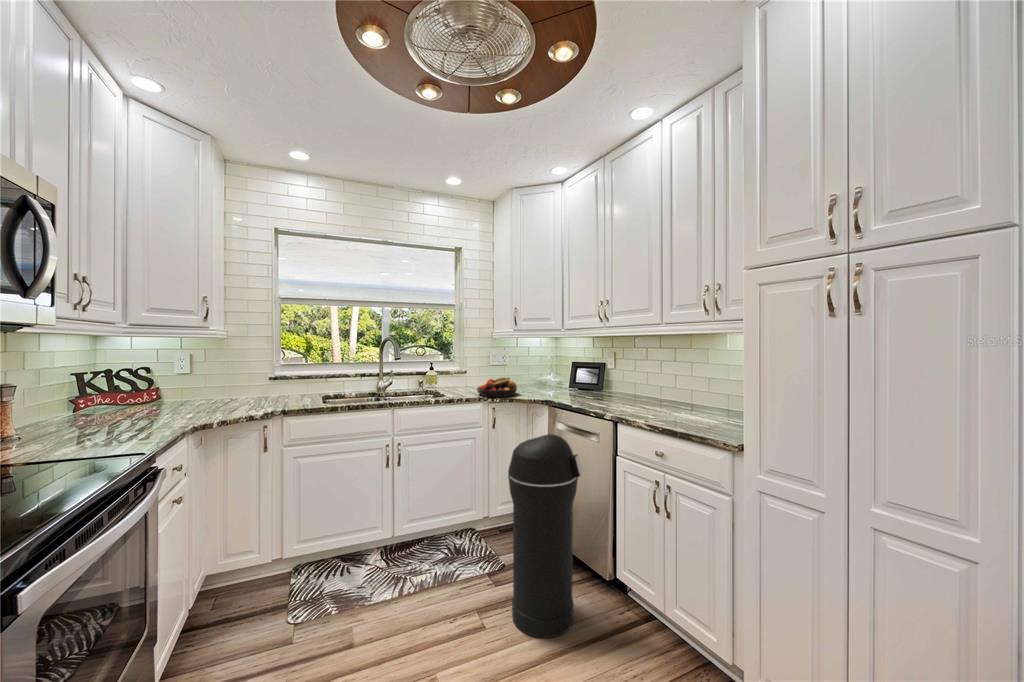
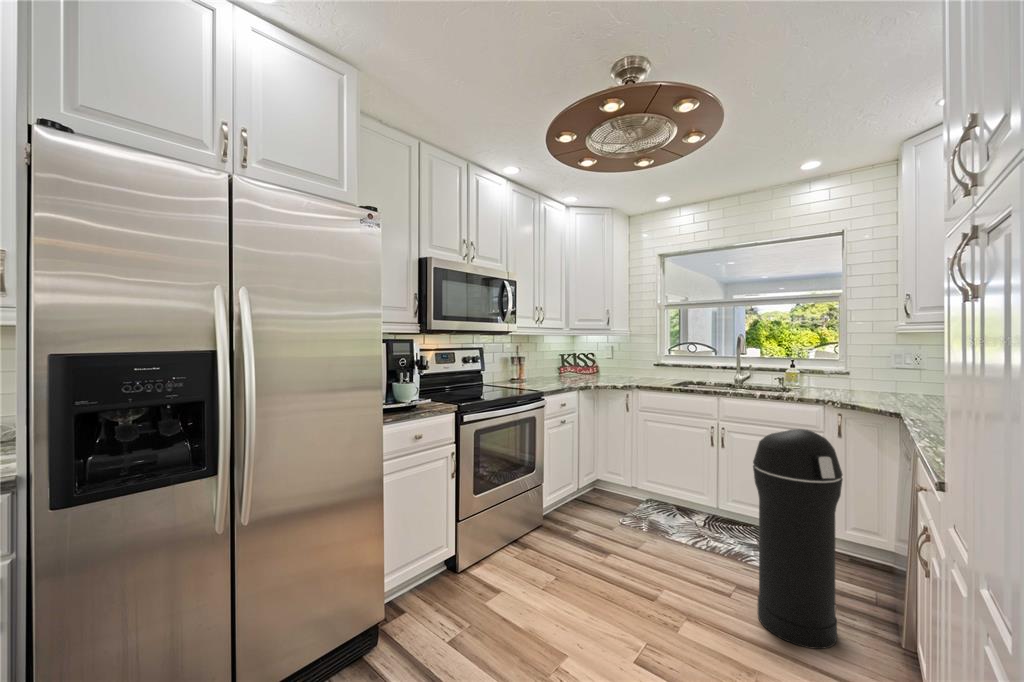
fruit bowl: present [477,377,517,397] -> none [825,379,885,402]

